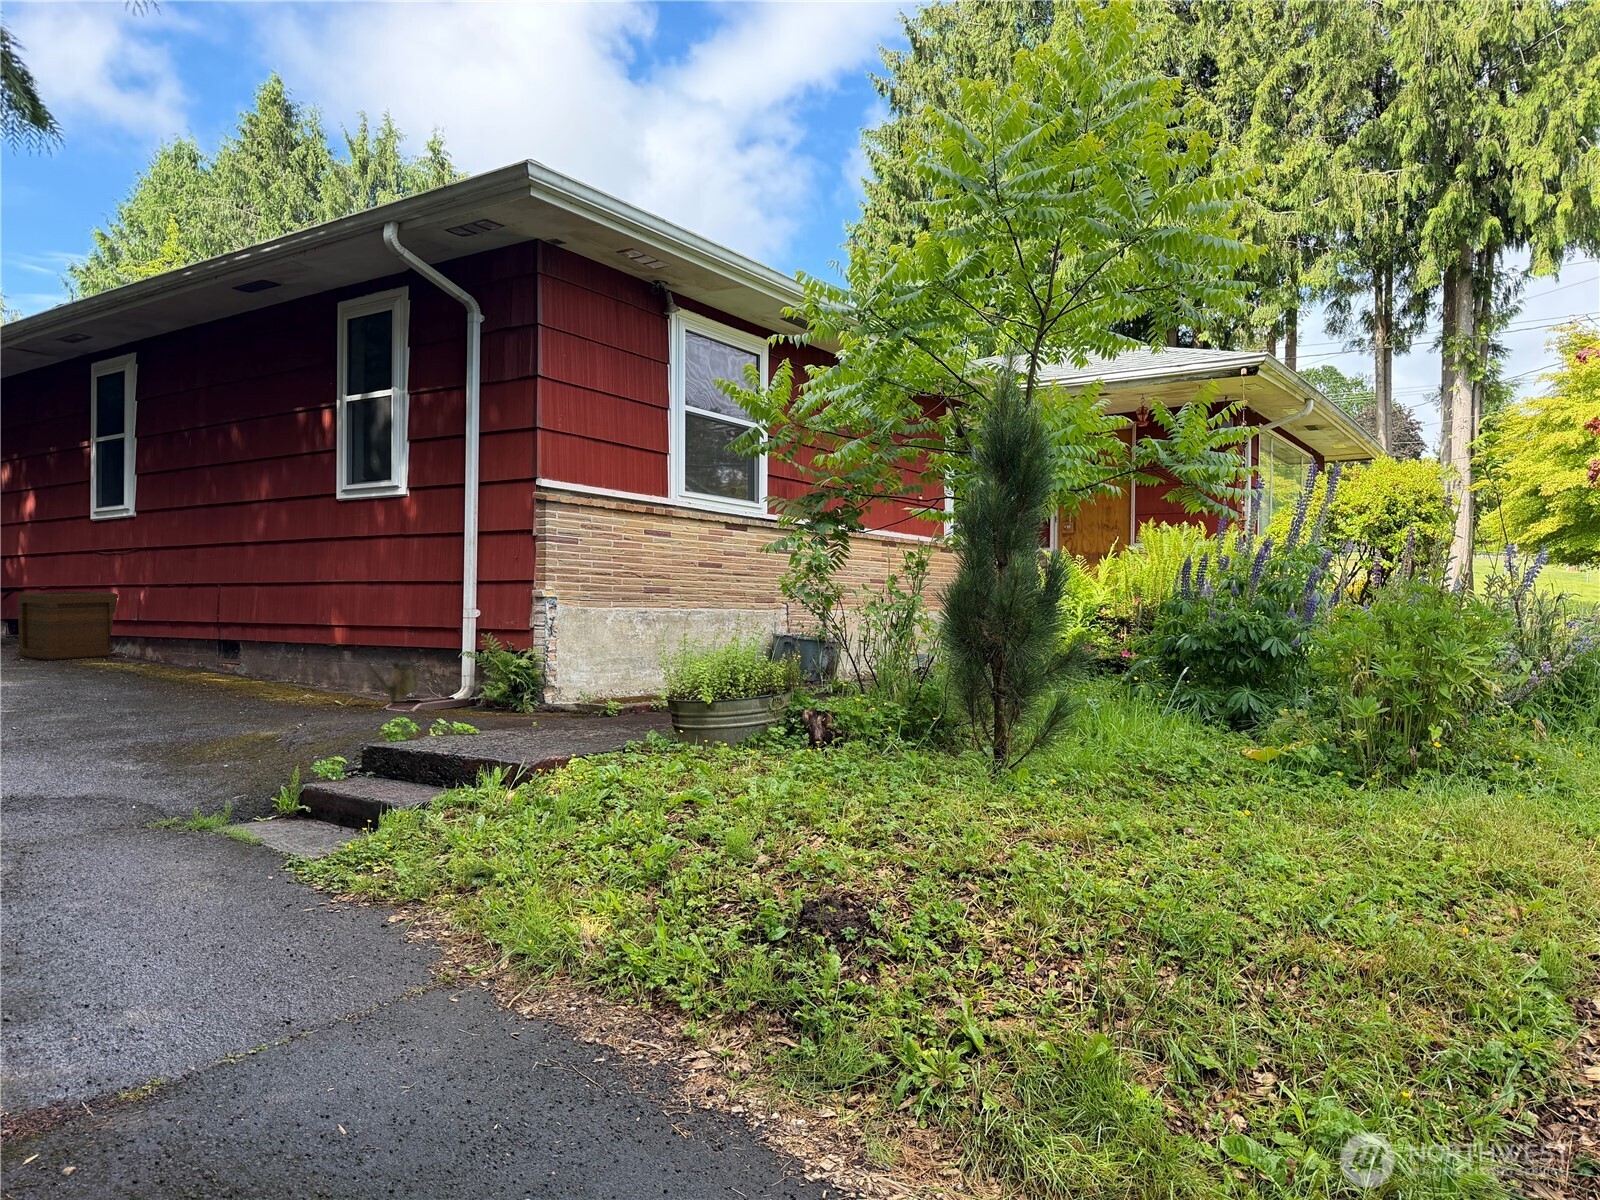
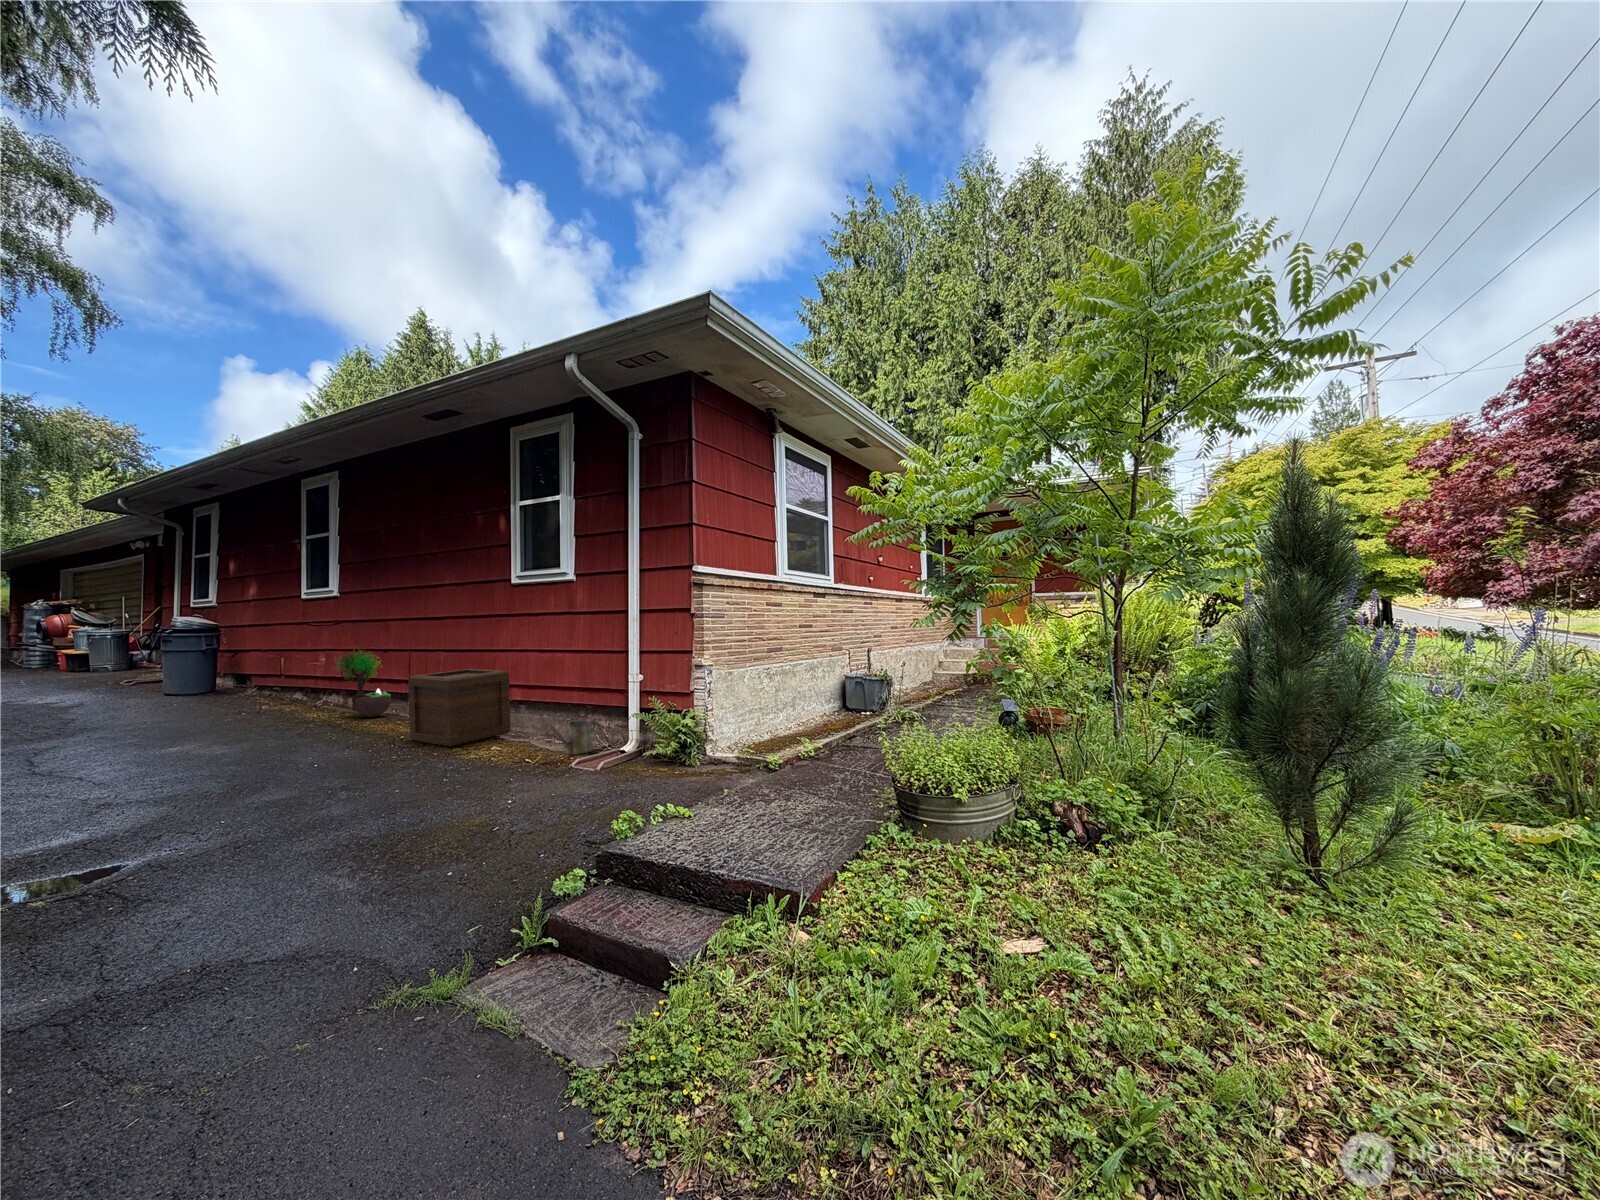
potted tree: none [127,576,197,667] -> present [334,649,391,717]
wooden crate: present [18,592,118,660] -> present [409,669,511,747]

